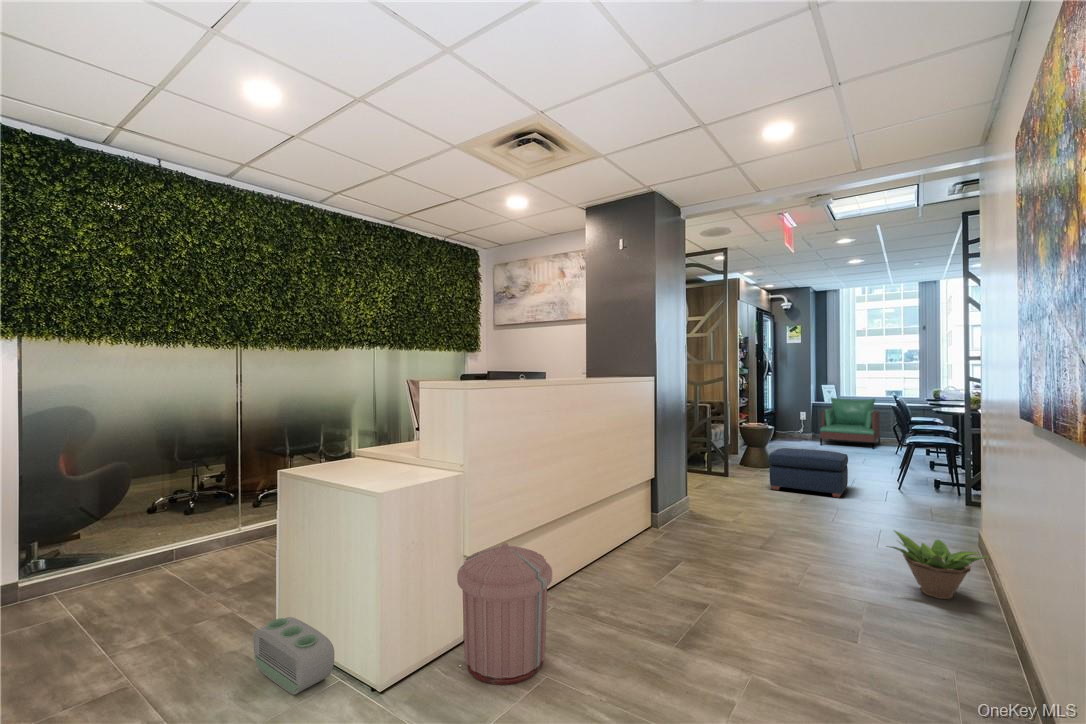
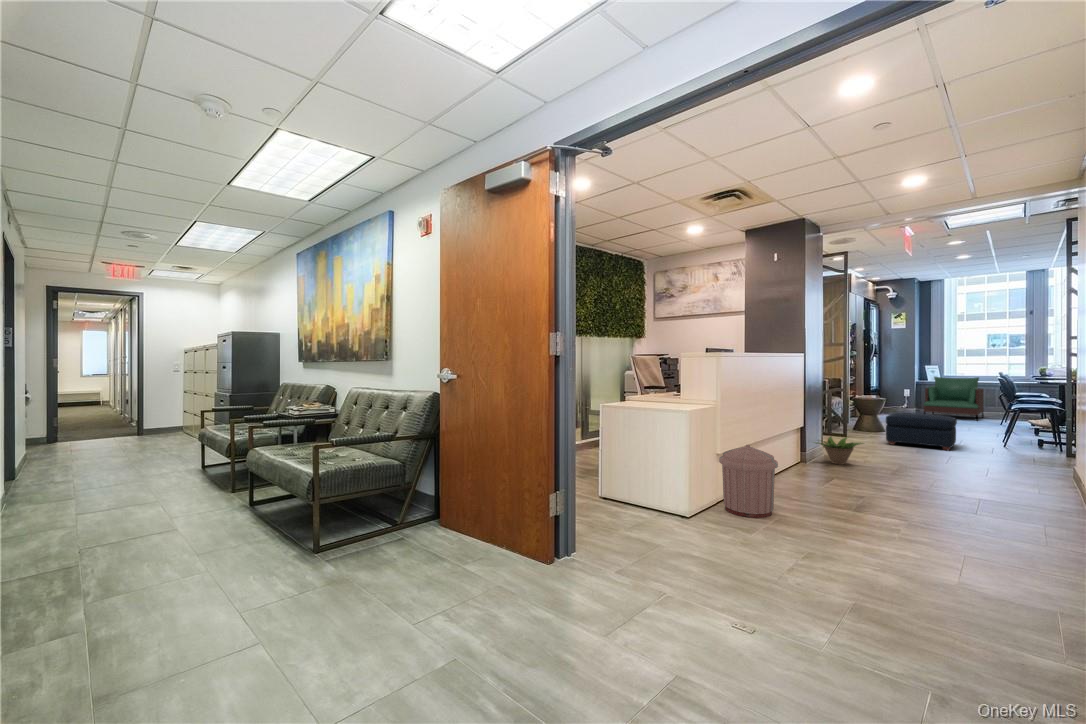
decorative plant: present [887,531,989,599] -> present [817,436,864,465]
air purifier: present [253,617,334,695] -> none [606,482,658,515]

